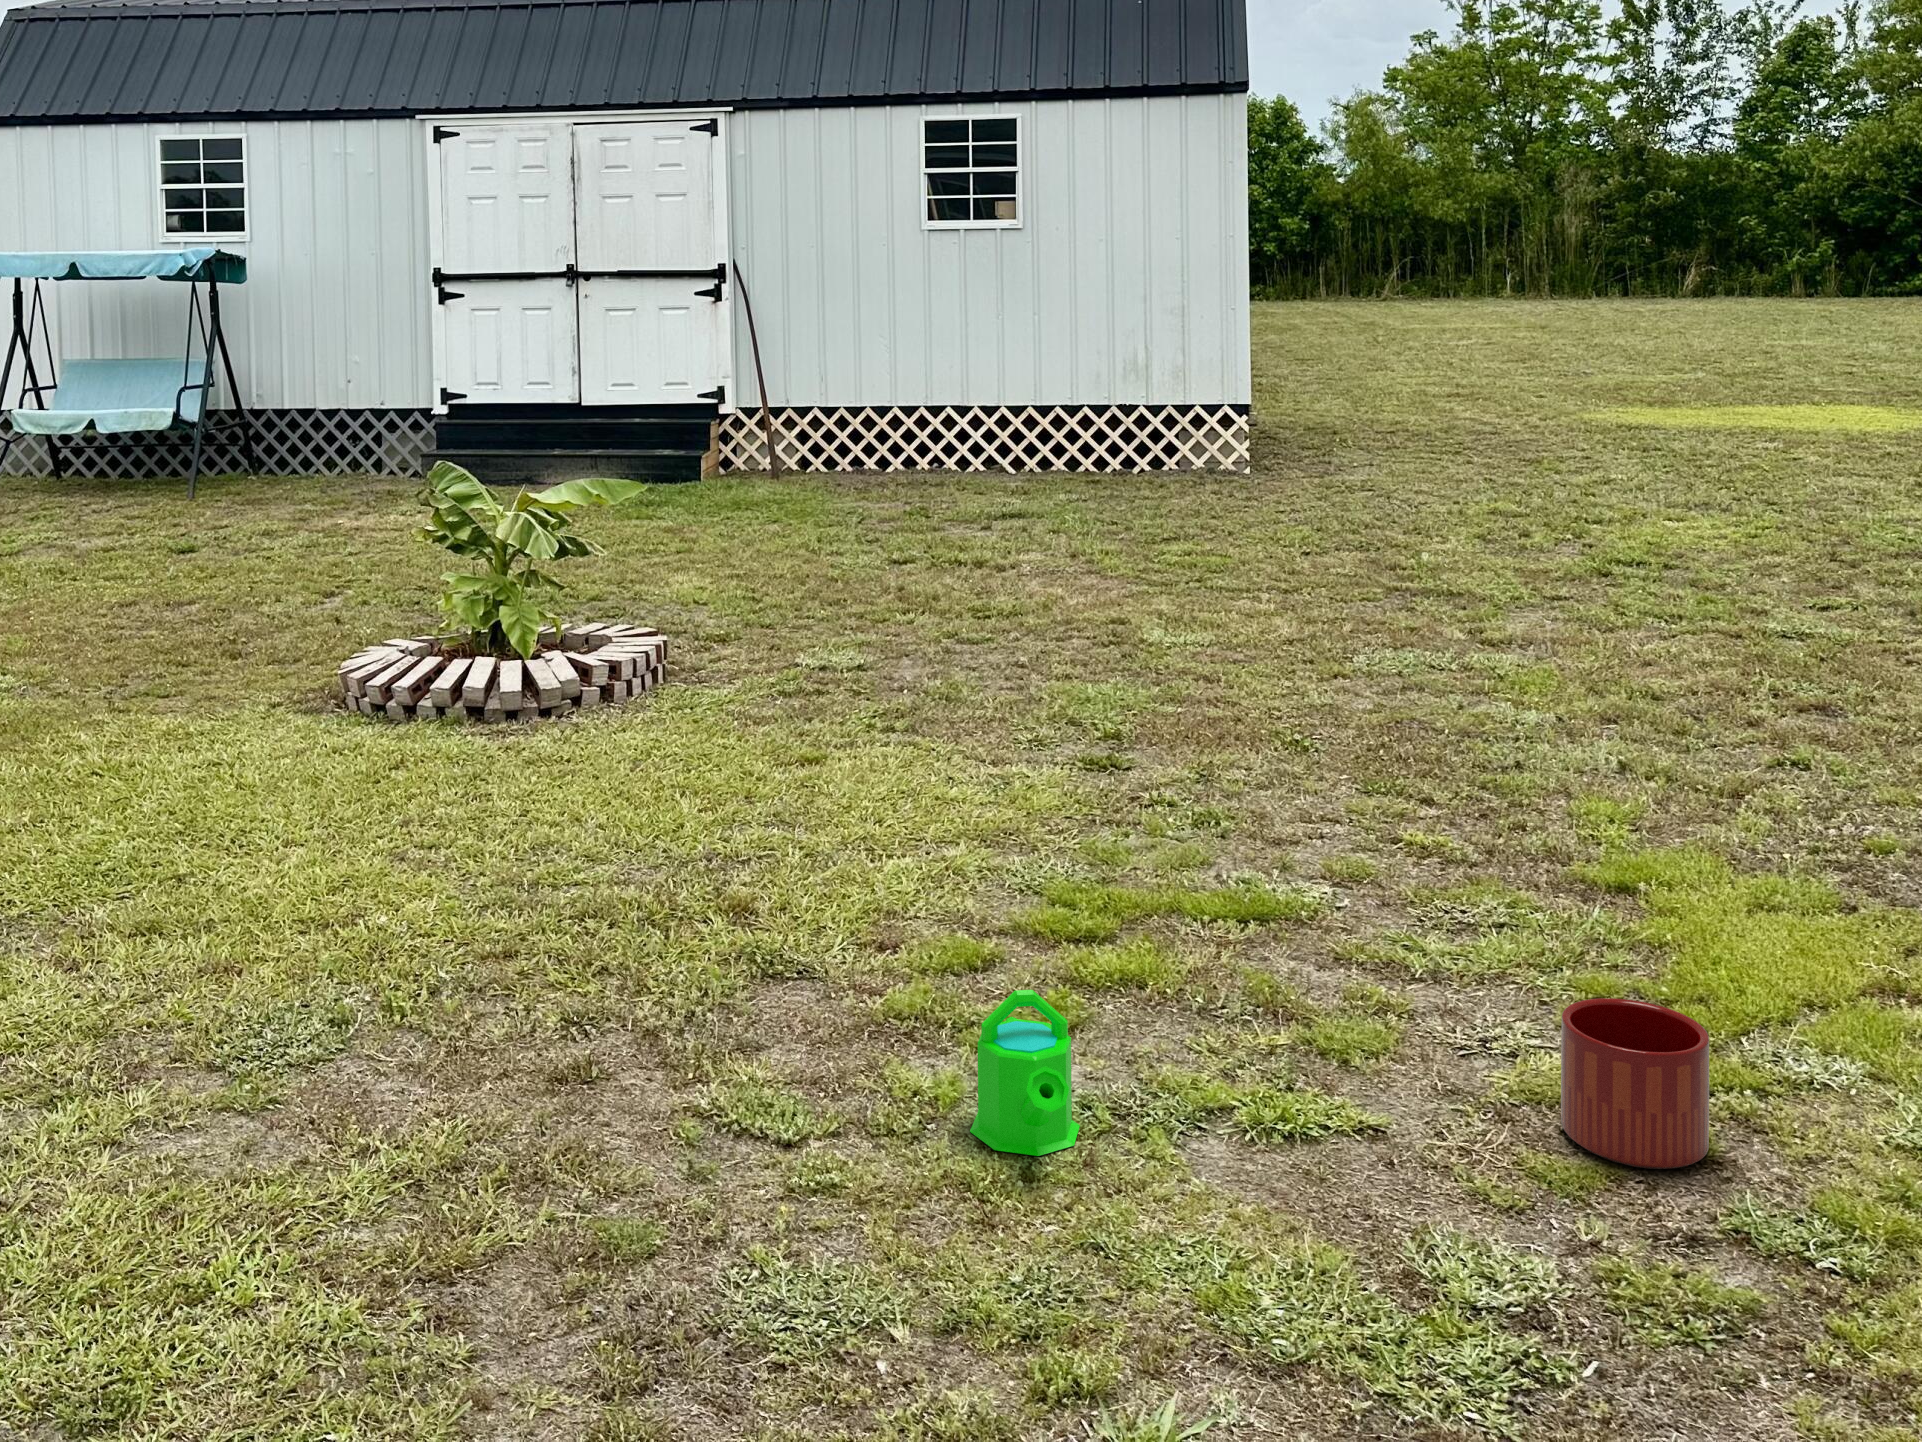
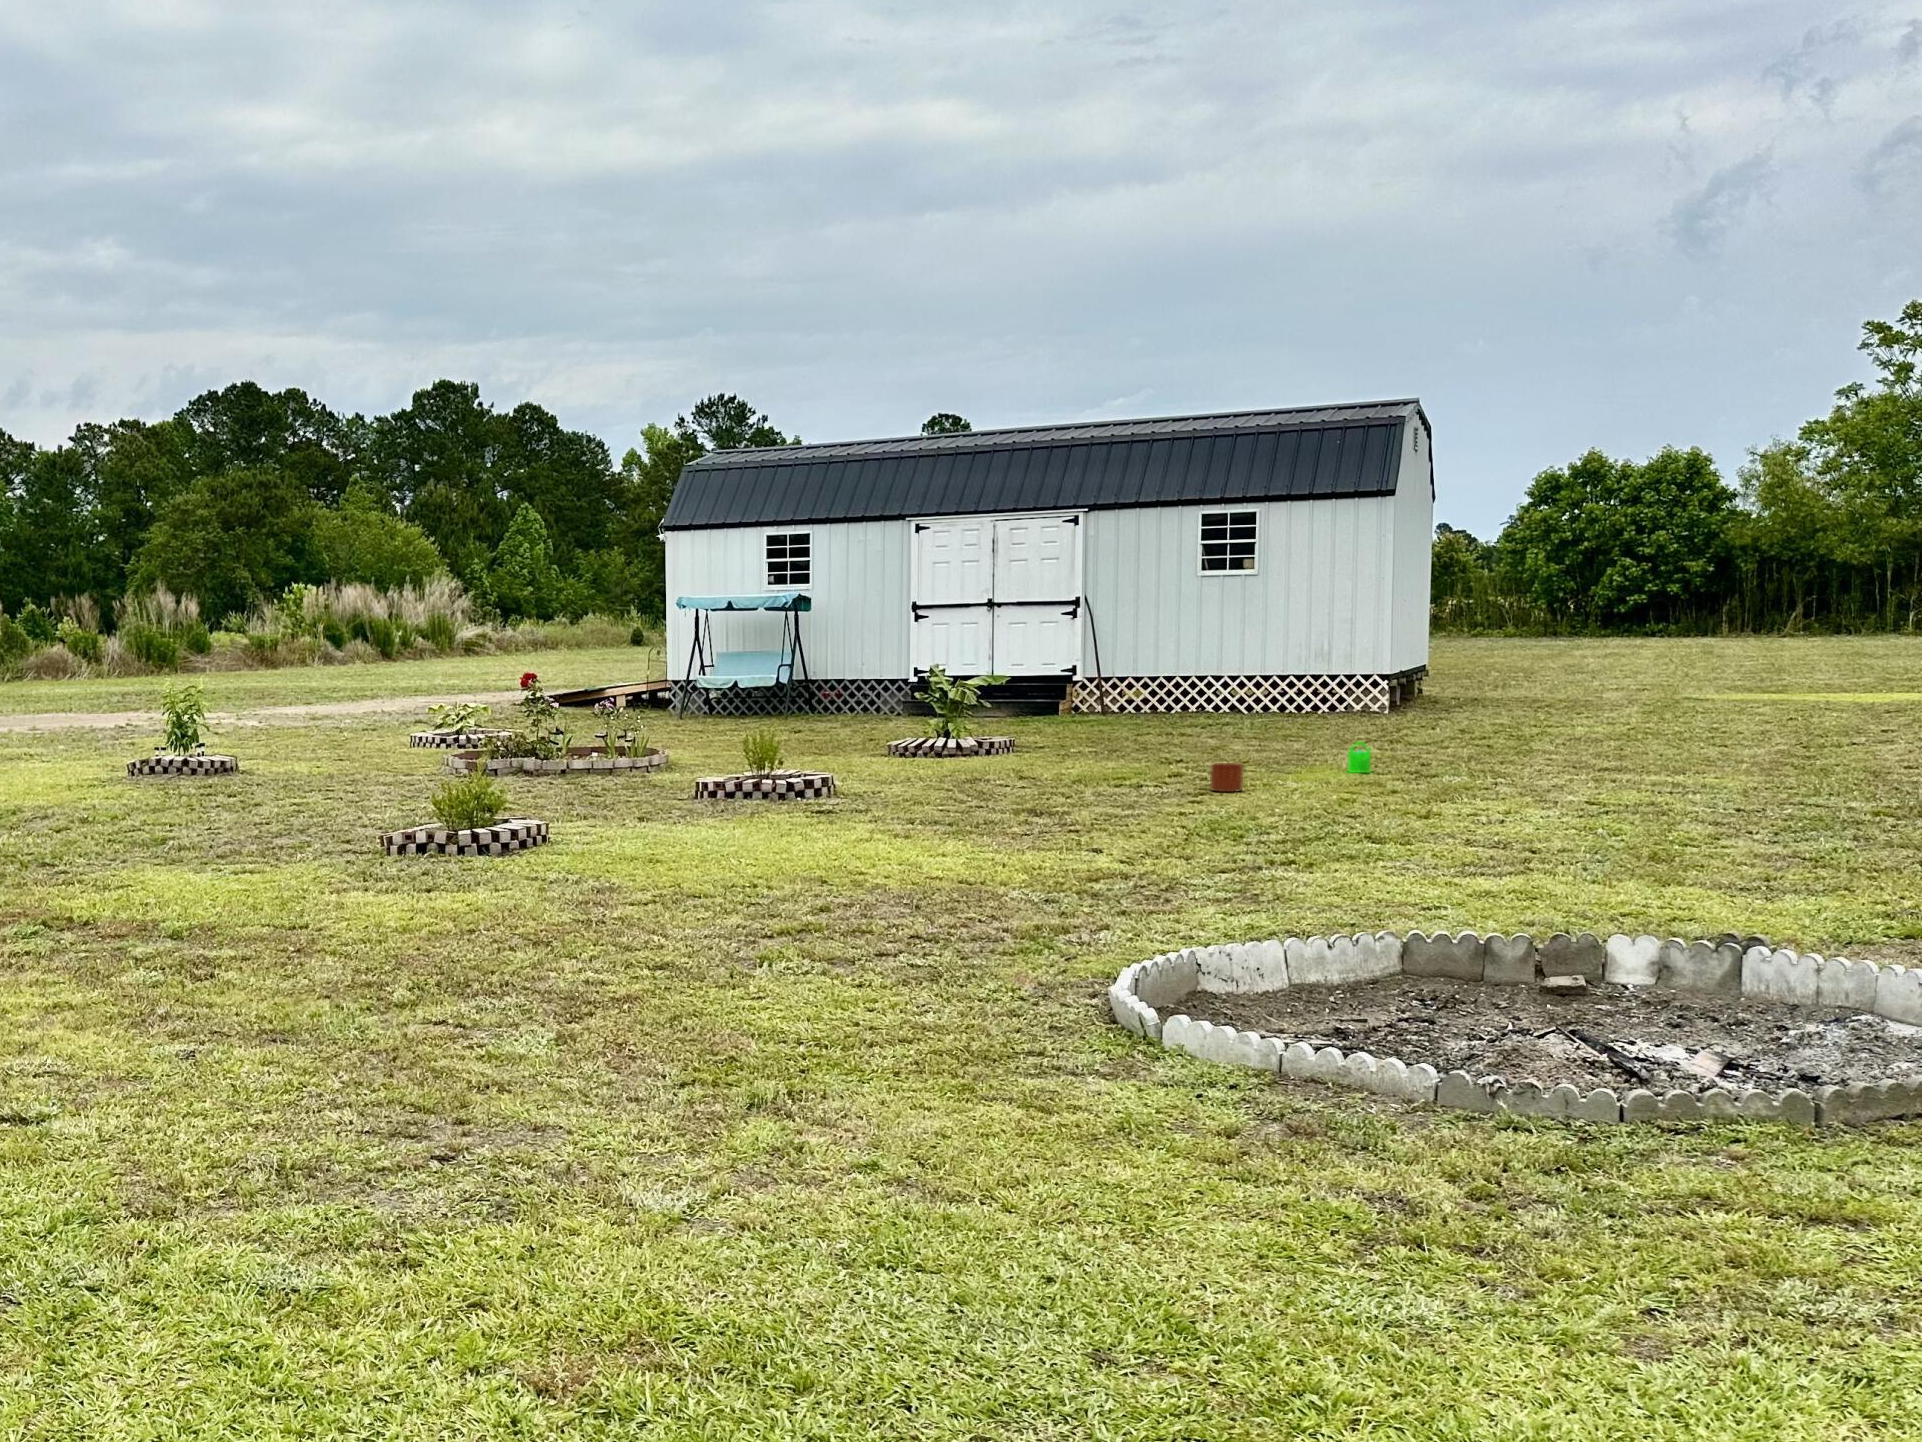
watering can: present [970,990,1080,1156] -> present [1348,742,1371,773]

